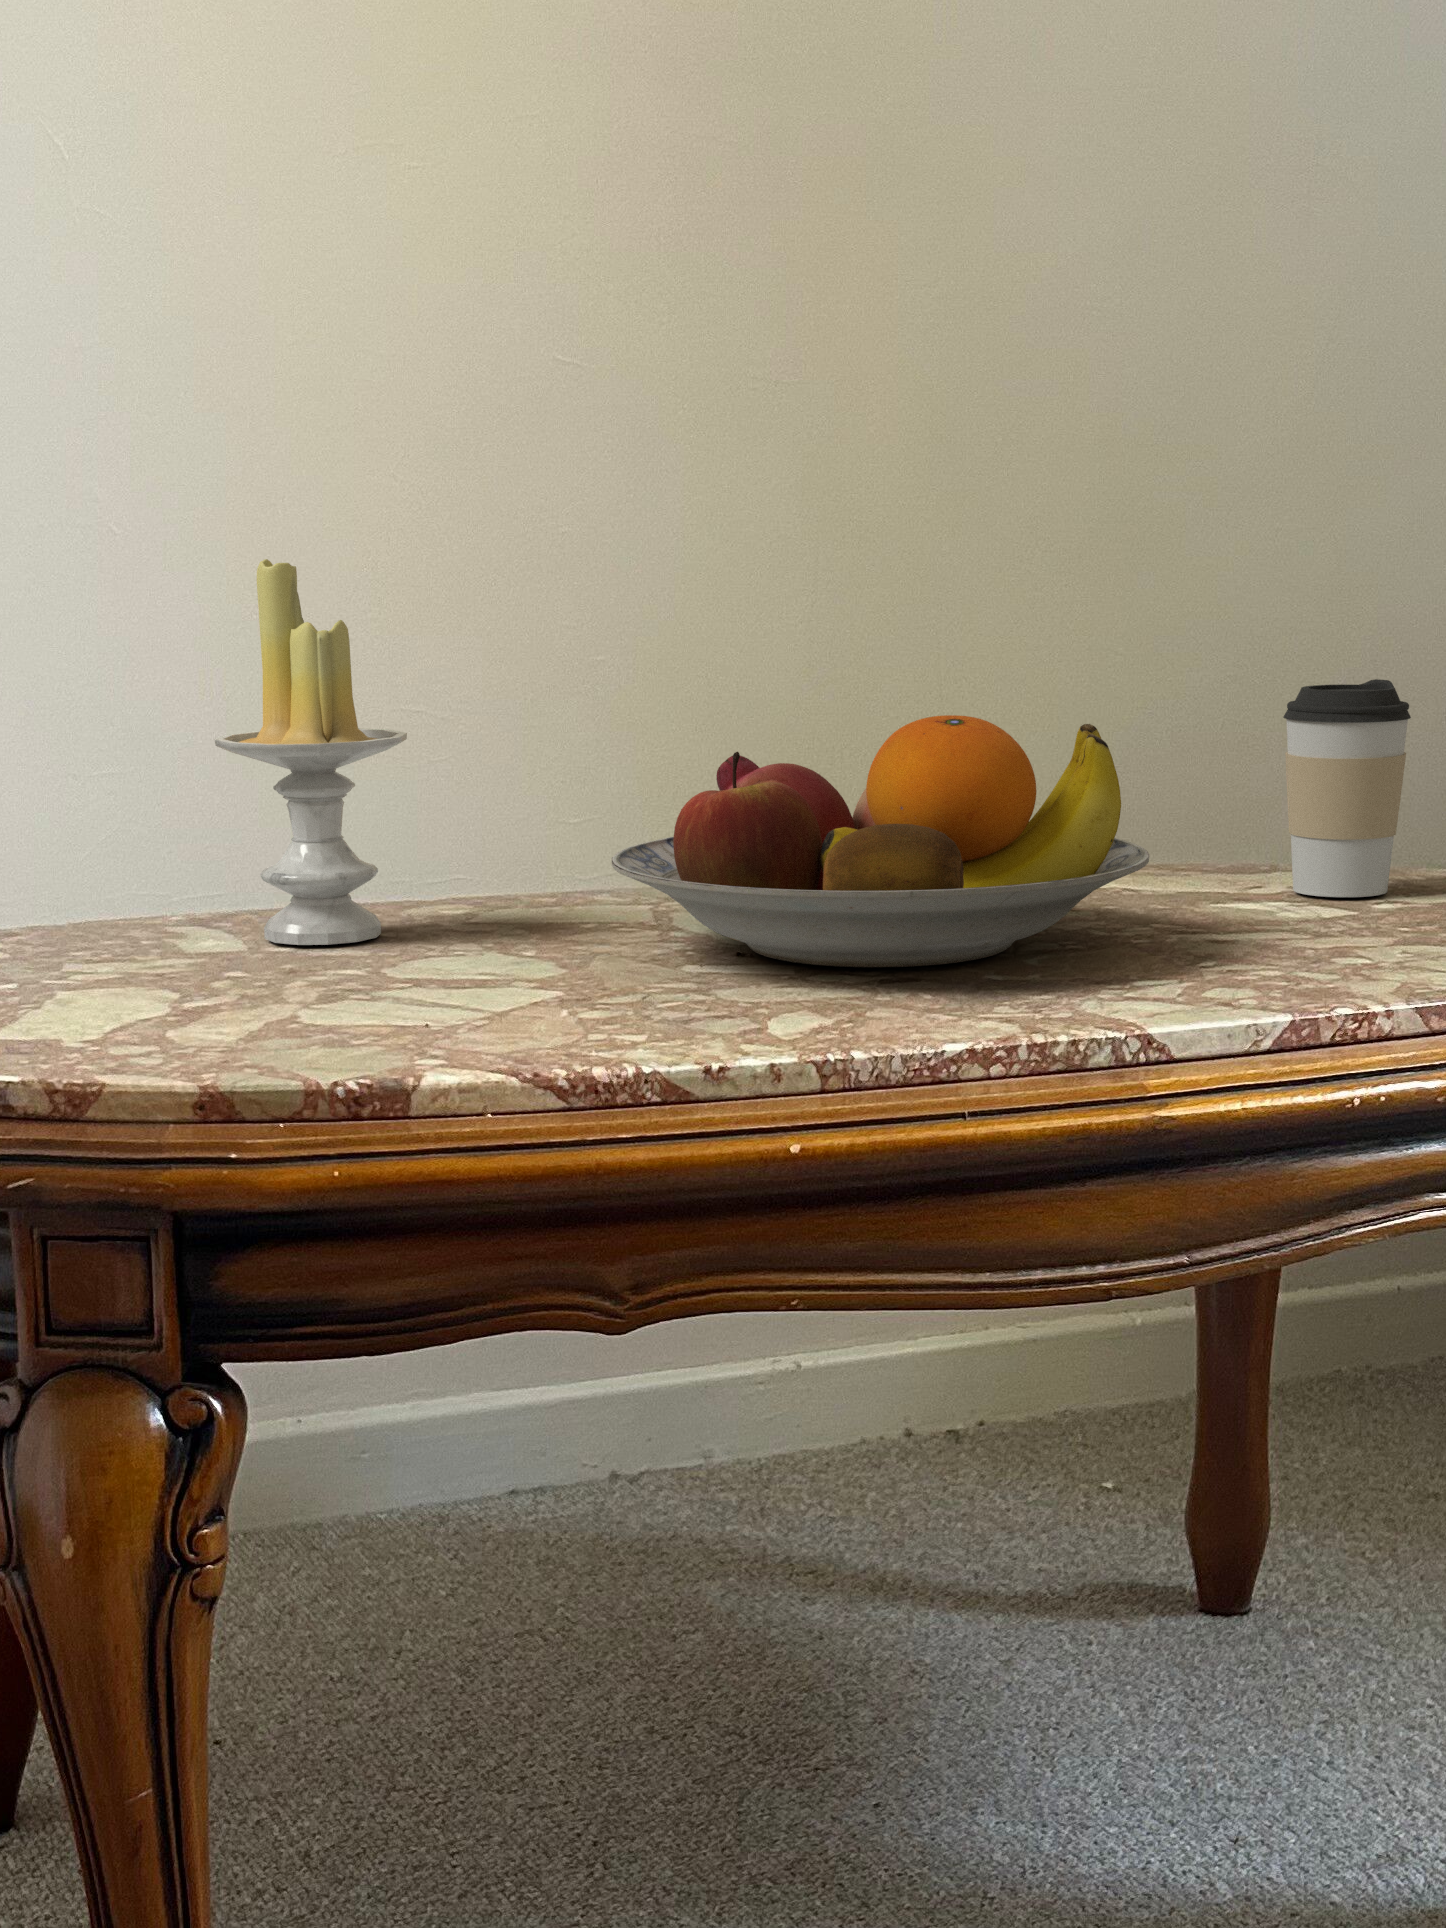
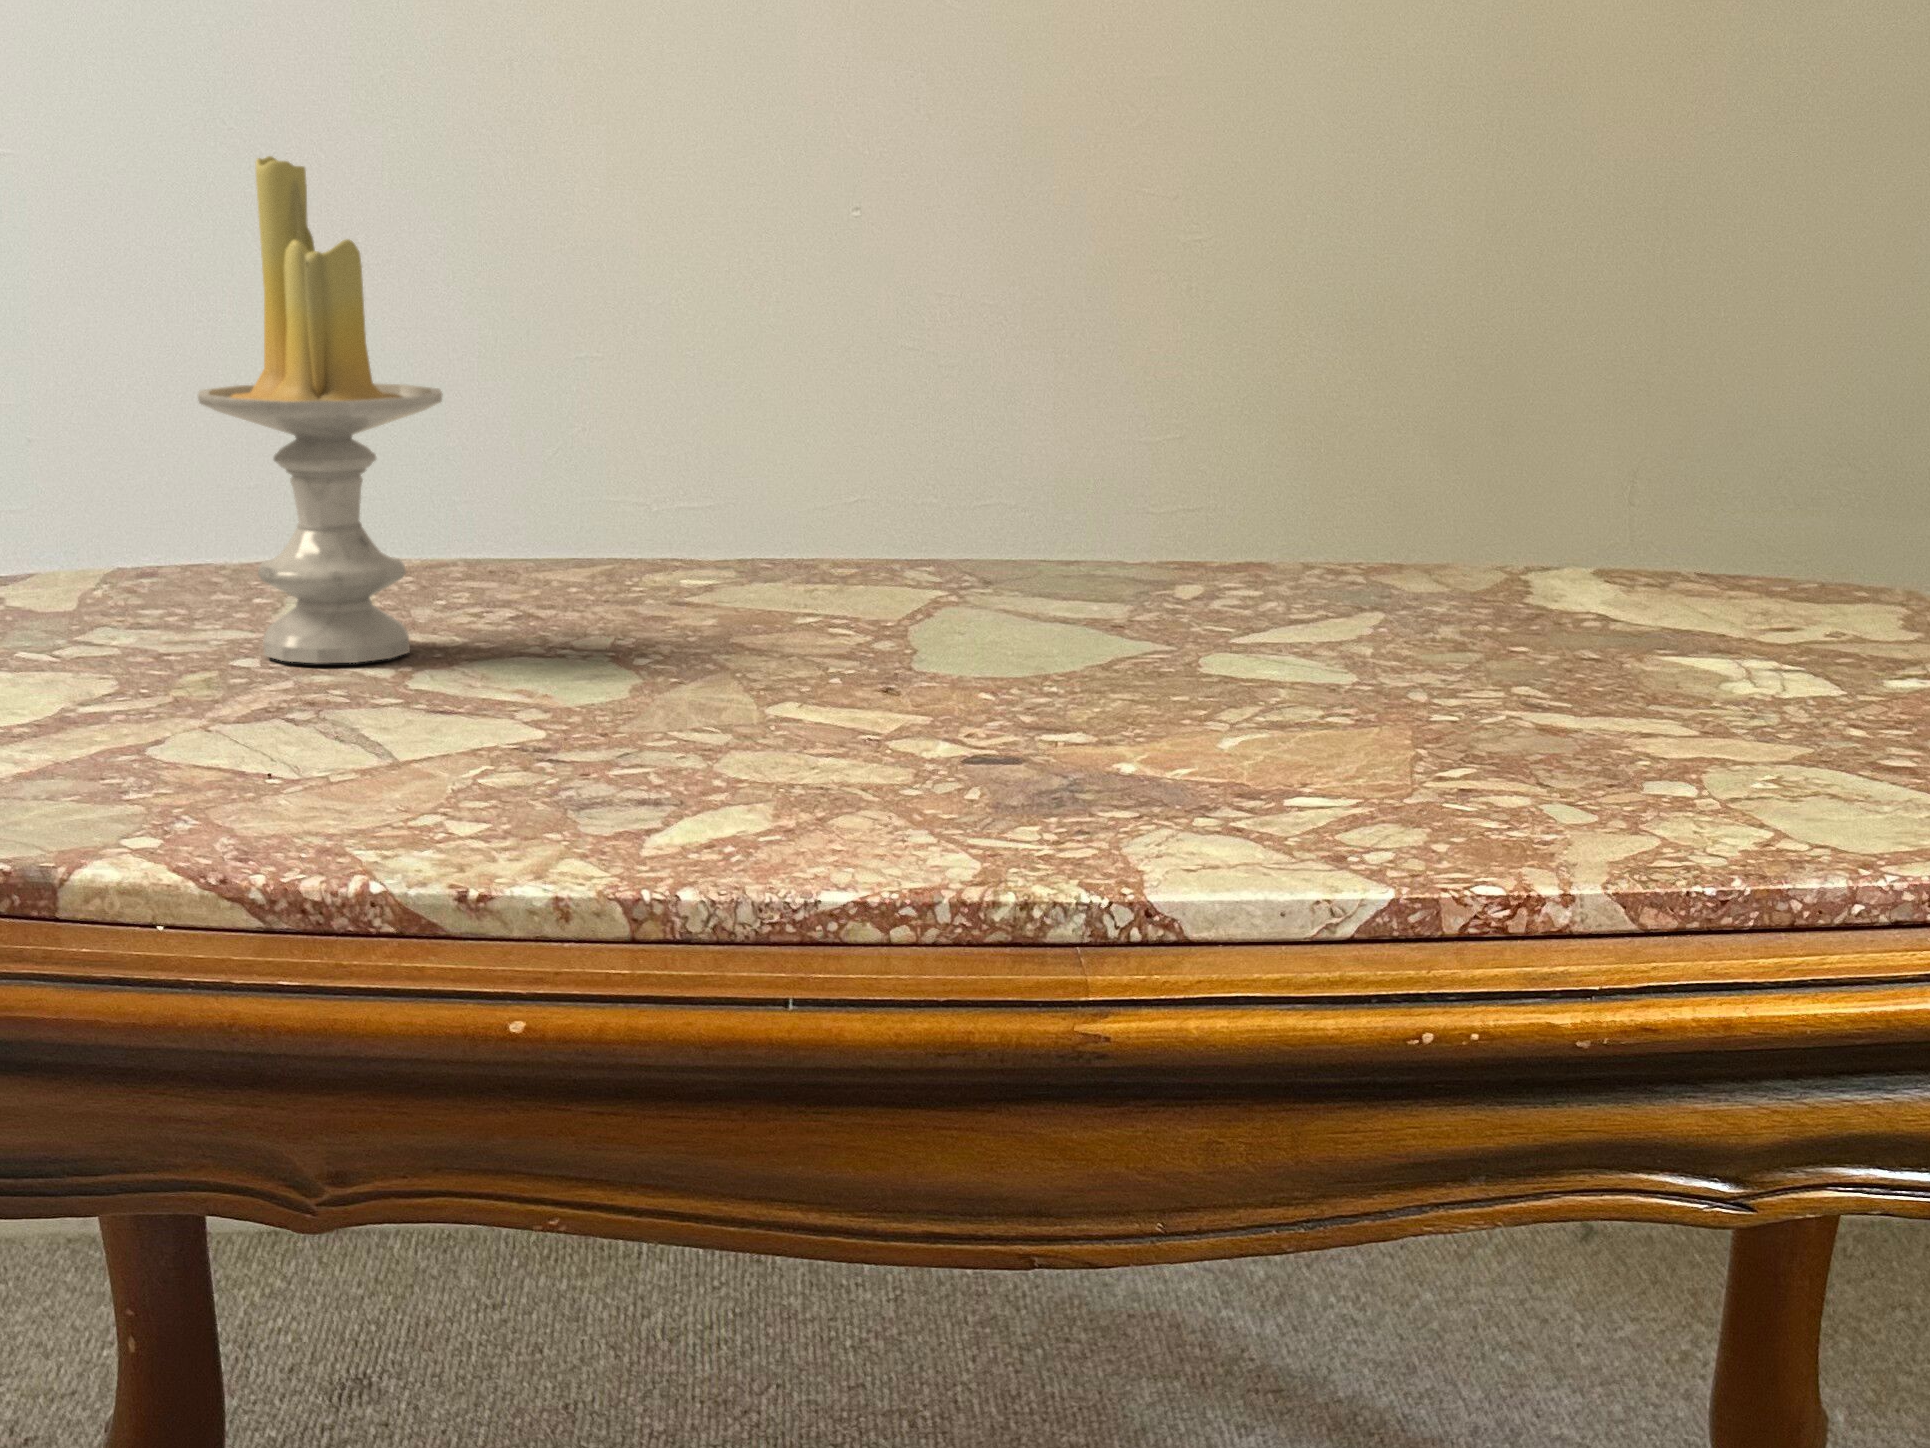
coffee cup: present [1283,679,1411,897] -> none [1671,382,1862,700]
fruit bowl: present [612,715,1149,967] -> none [602,402,1354,758]

